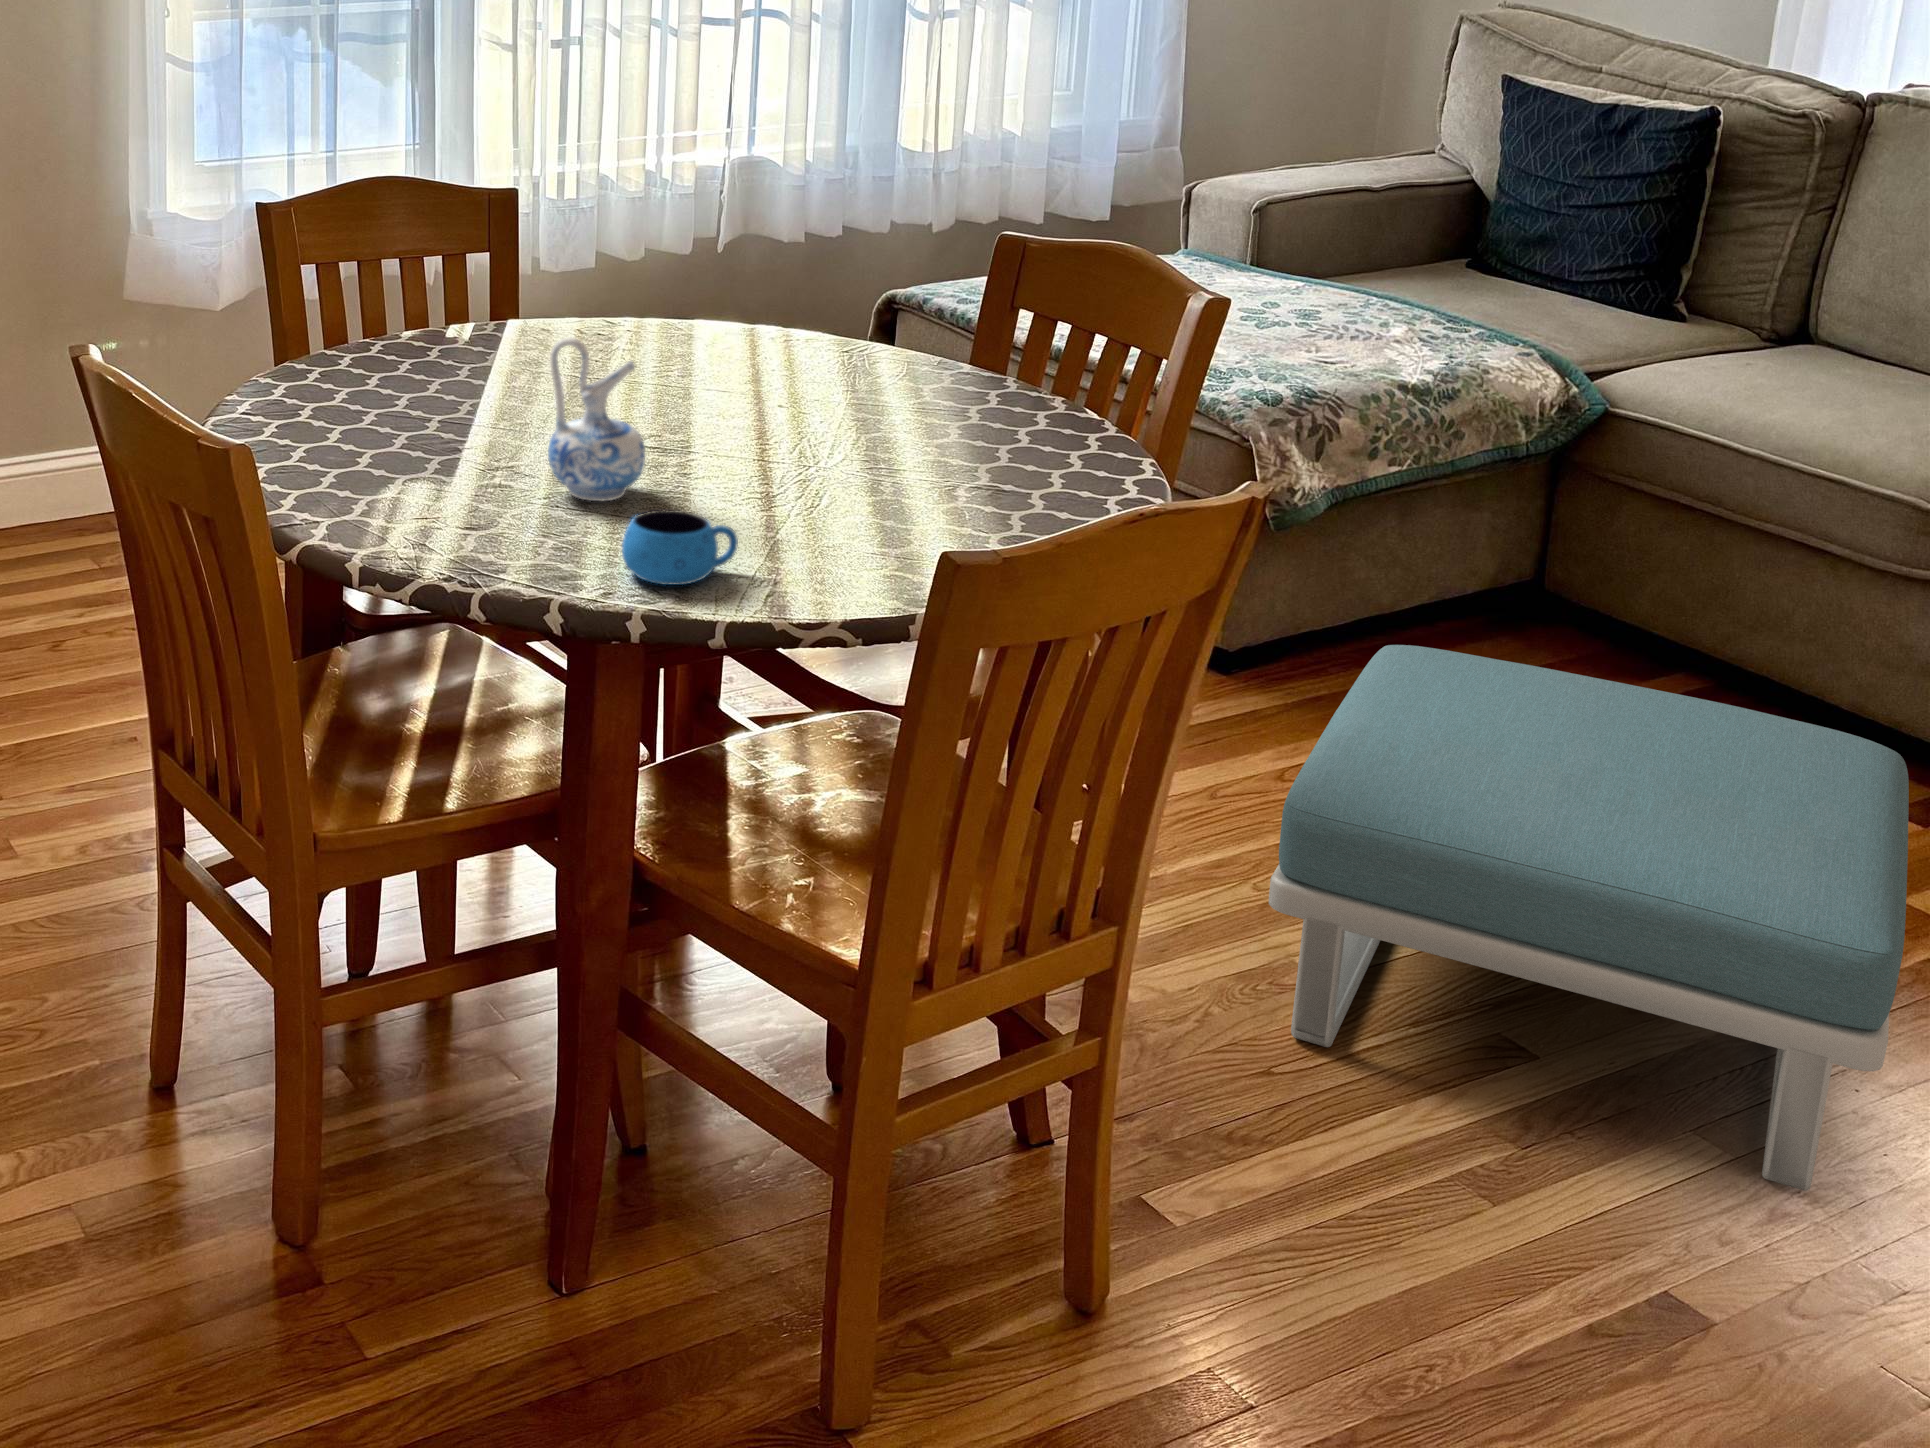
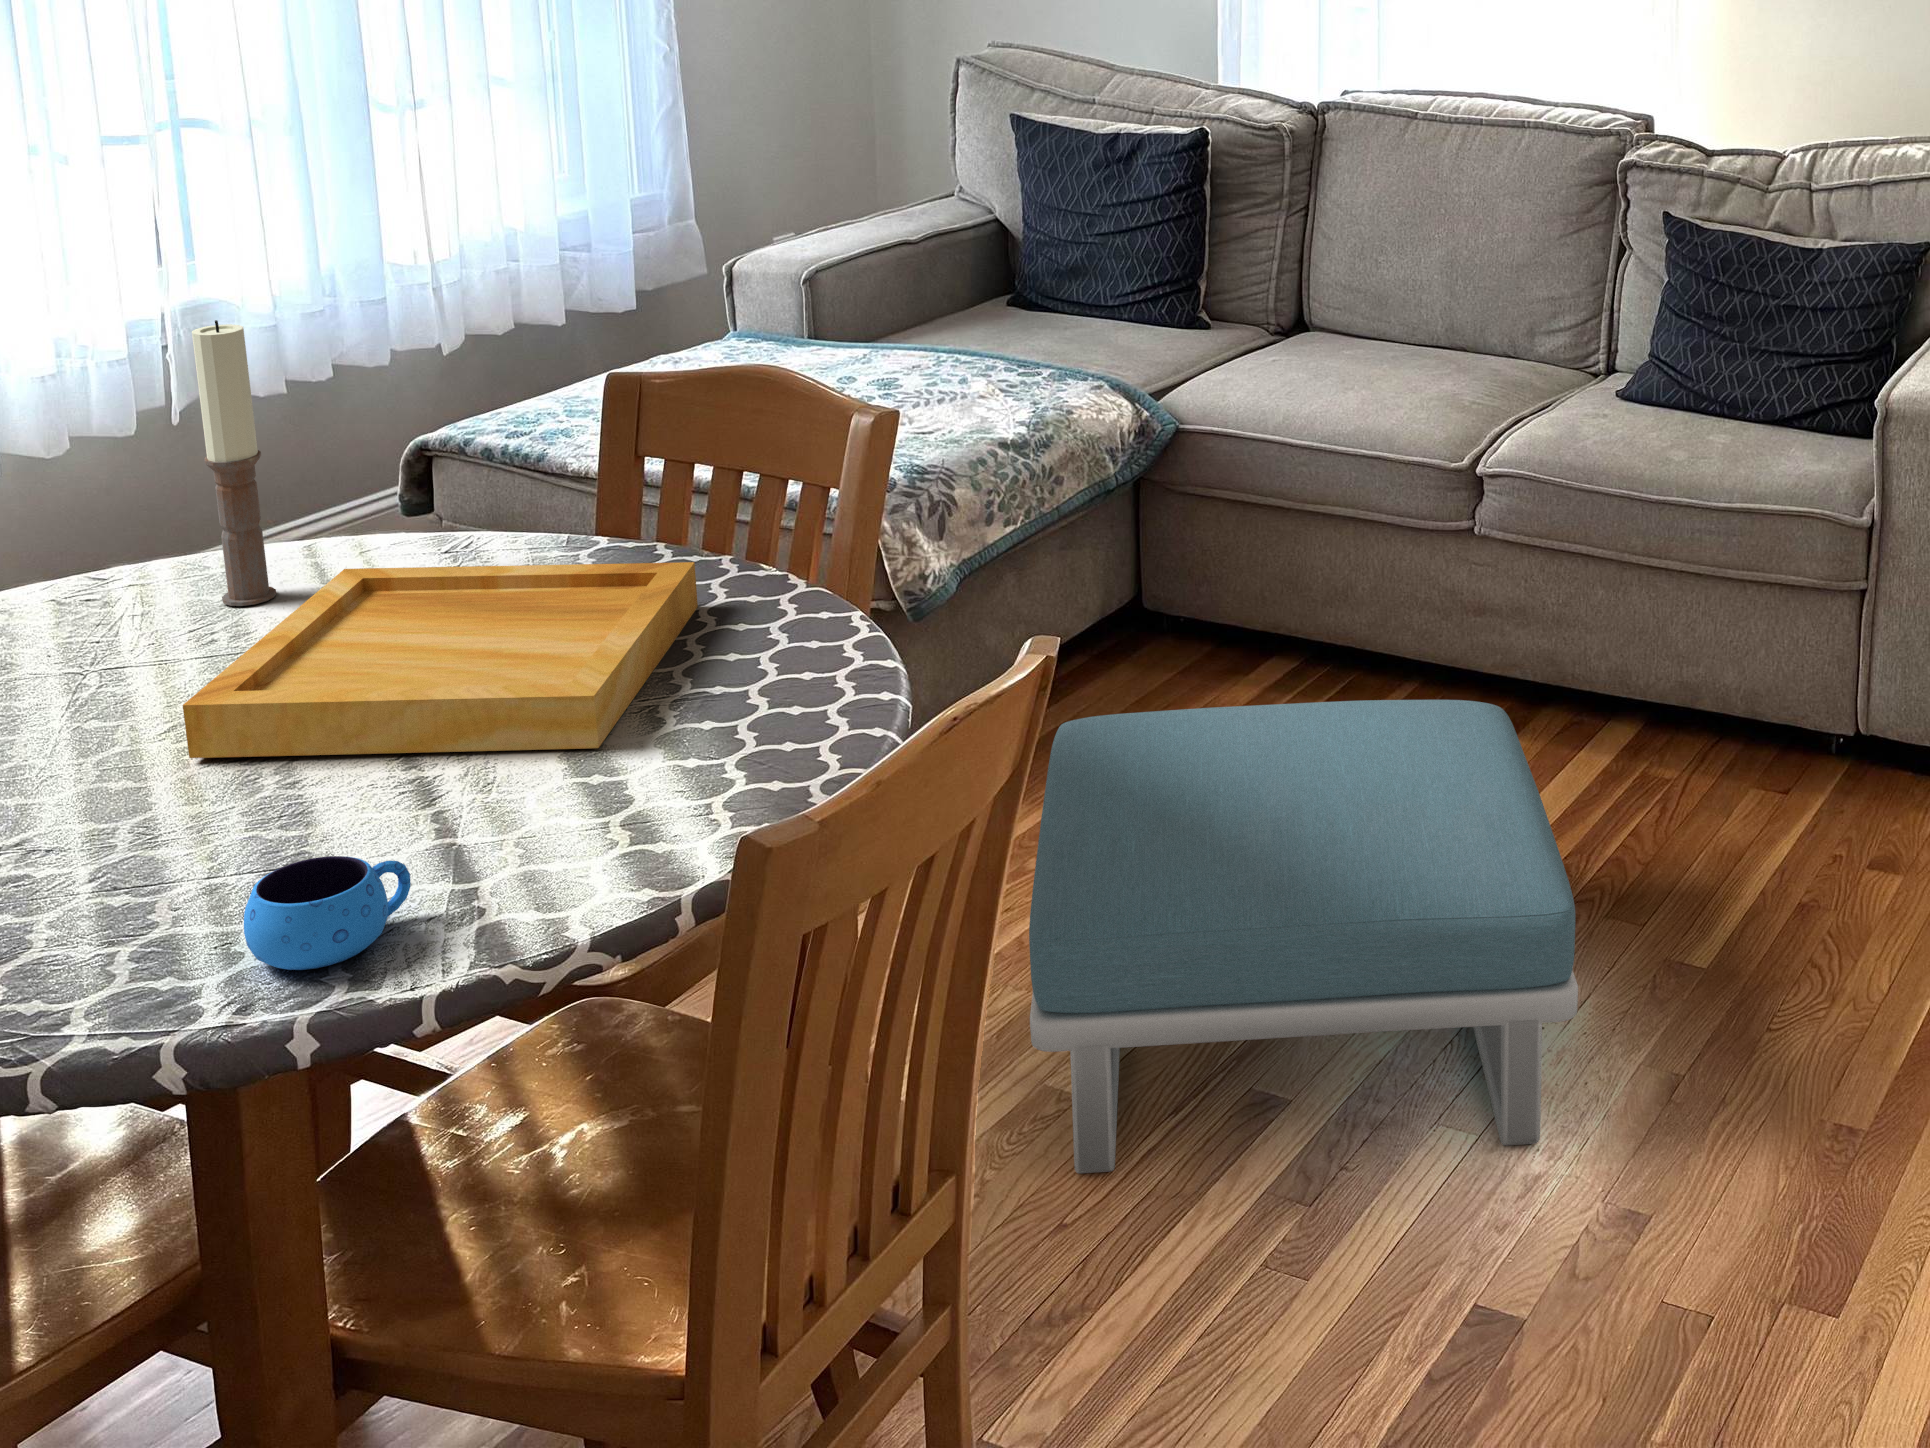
candle: none [685,136,730,359] -> present [192,320,276,606]
ceramic pitcher: present [548,337,645,501] -> none [63,651,234,865]
tray: none [629,342,1029,502] -> present [183,562,698,758]

